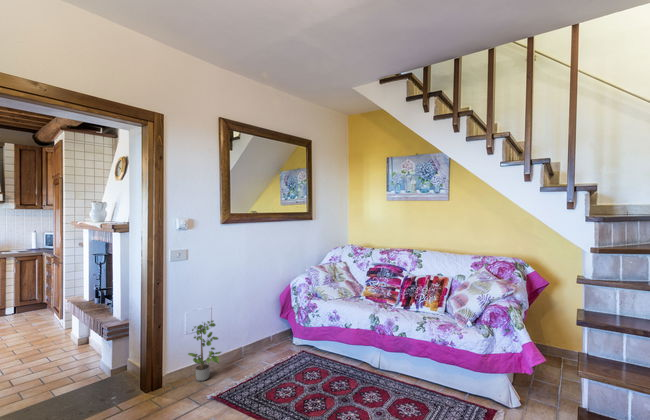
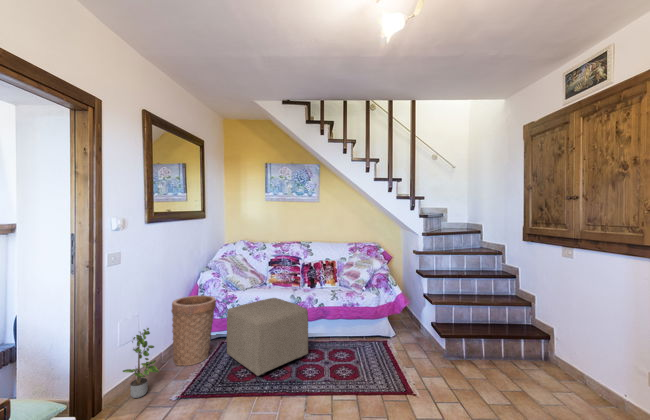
basket: none [247,298,289,366] -> present [171,295,216,366]
ottoman: none [288,314,364,398] -> present [227,298,308,376]

